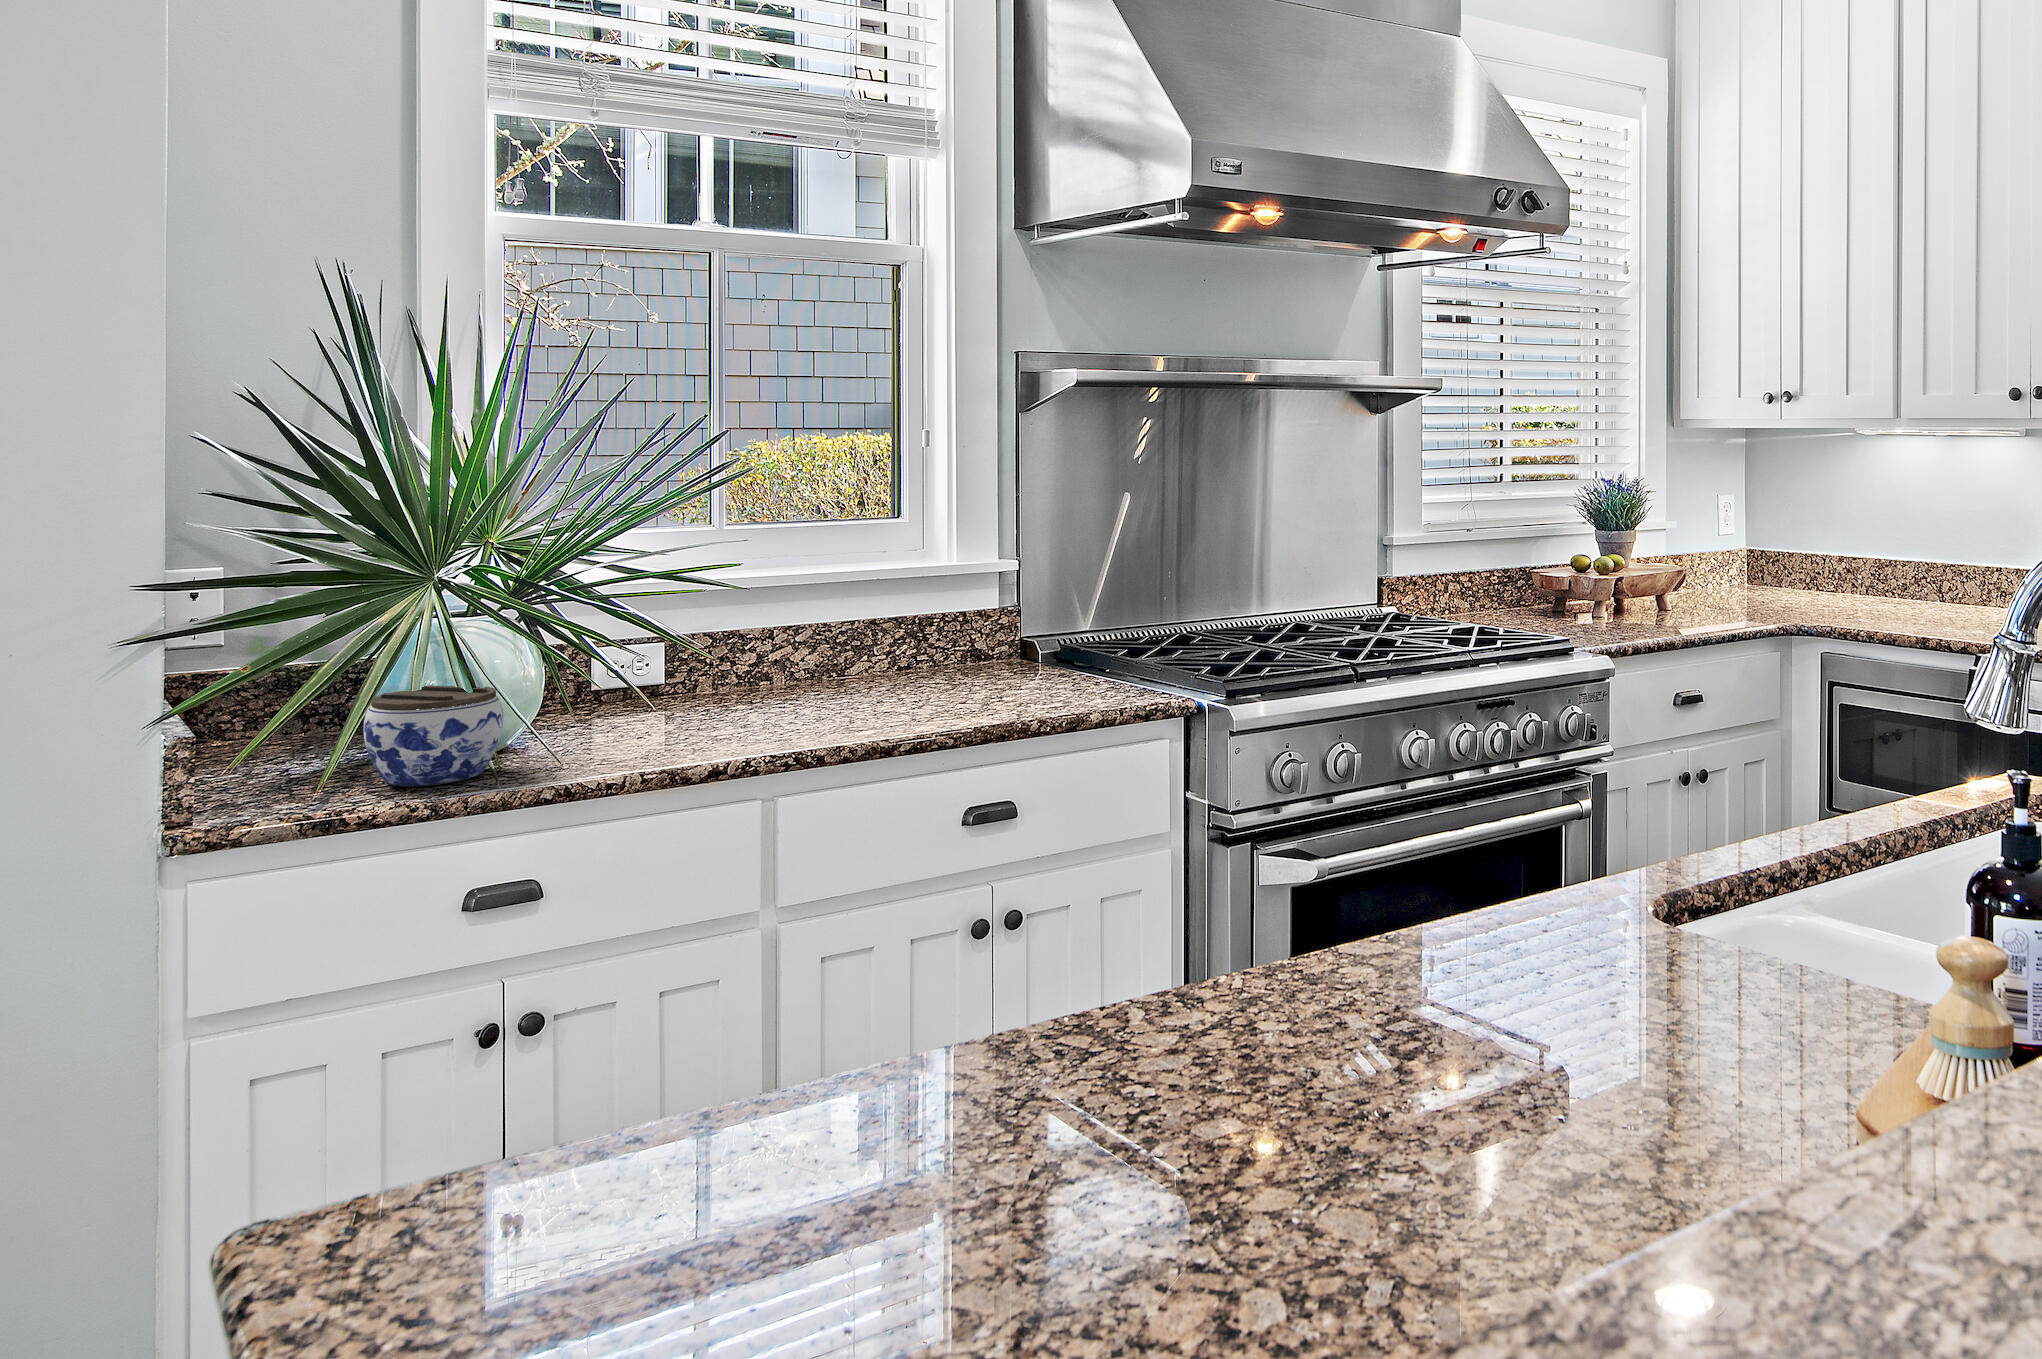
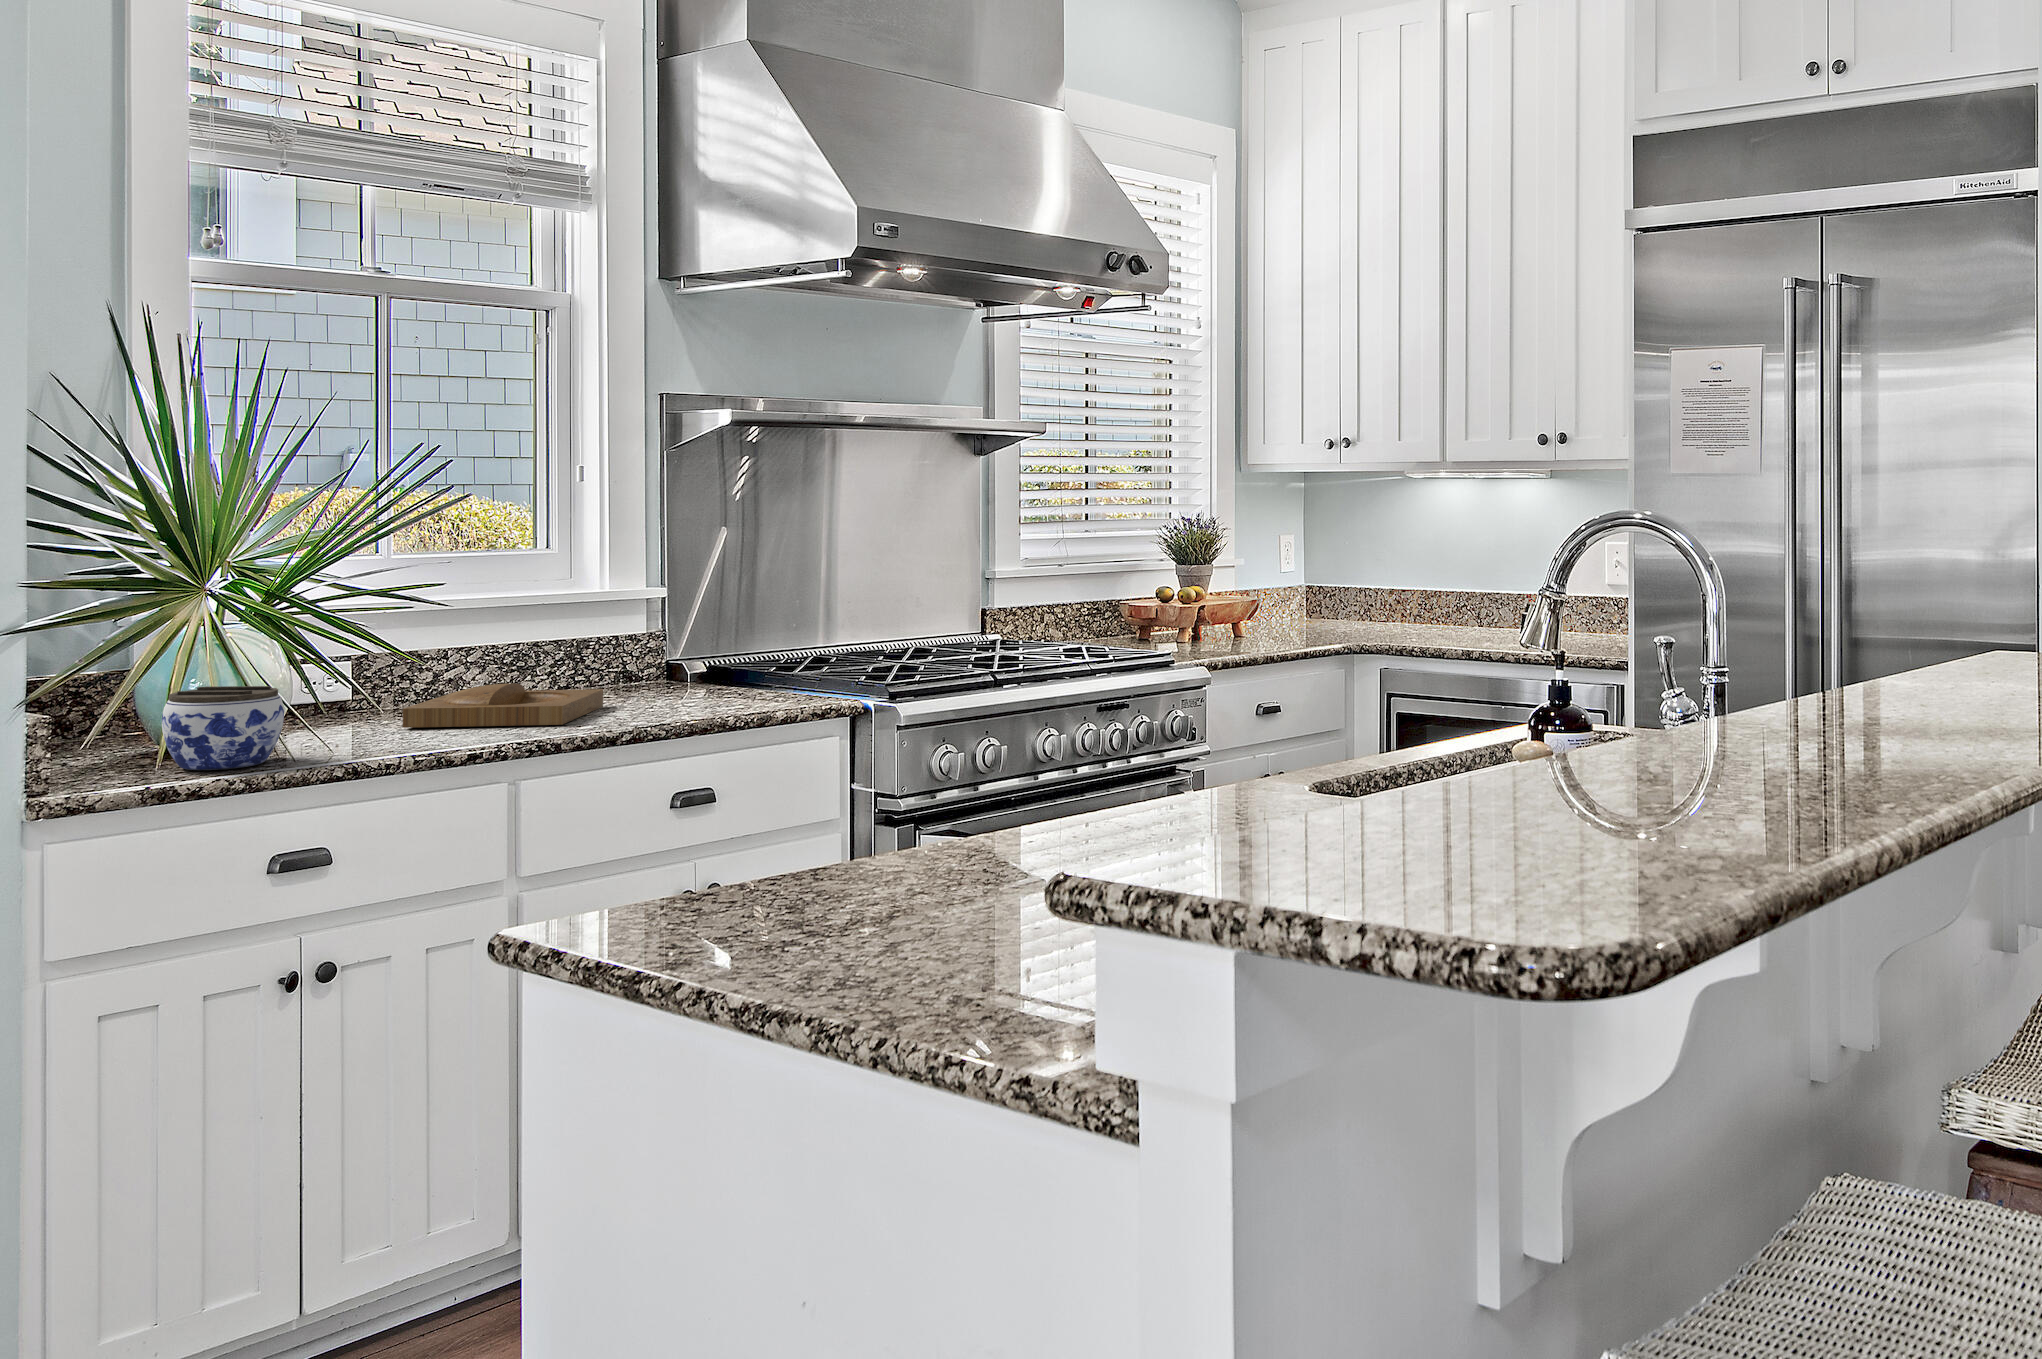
tray: none [684,675,918,728] -> present [403,683,603,728]

